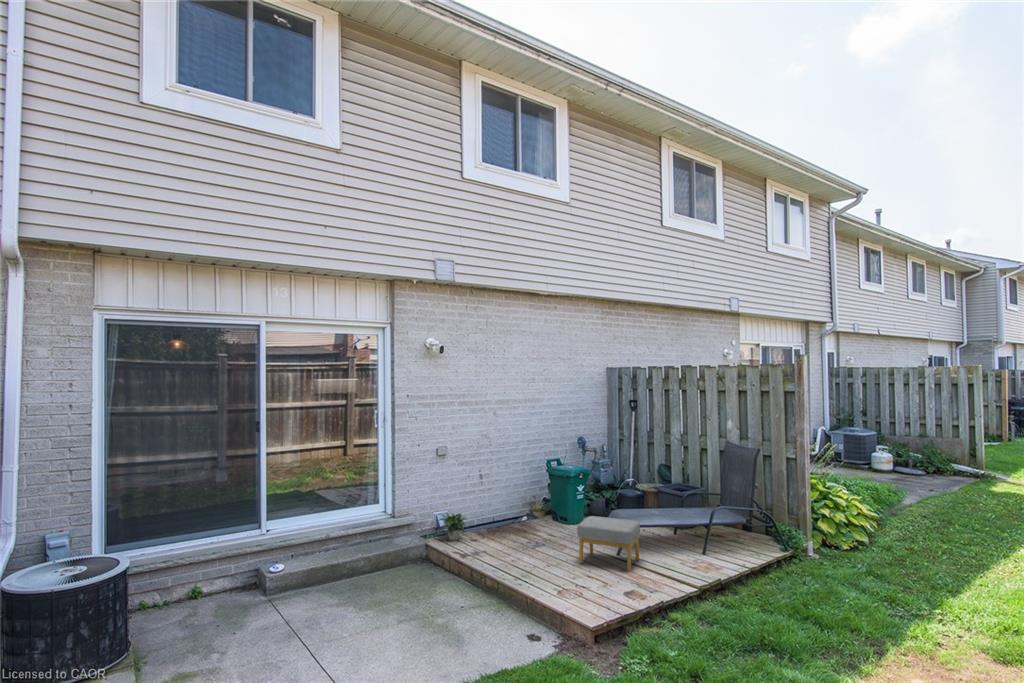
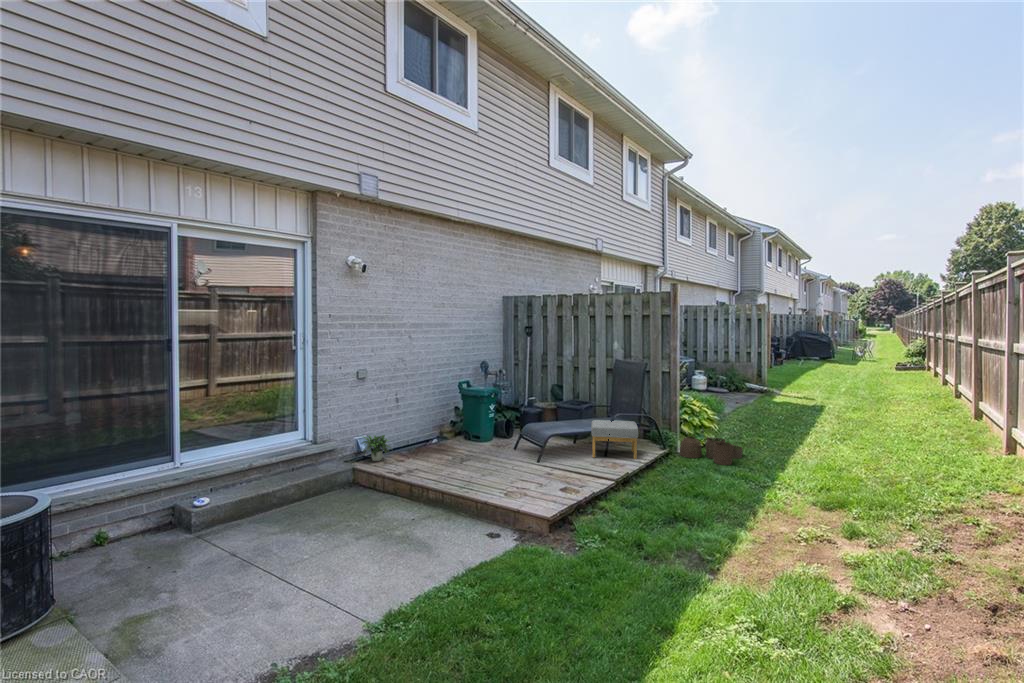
footstool: present [577,516,640,571] -> present [591,420,639,459]
woven basket: none [808,537,898,581] -> present [680,436,742,465]

